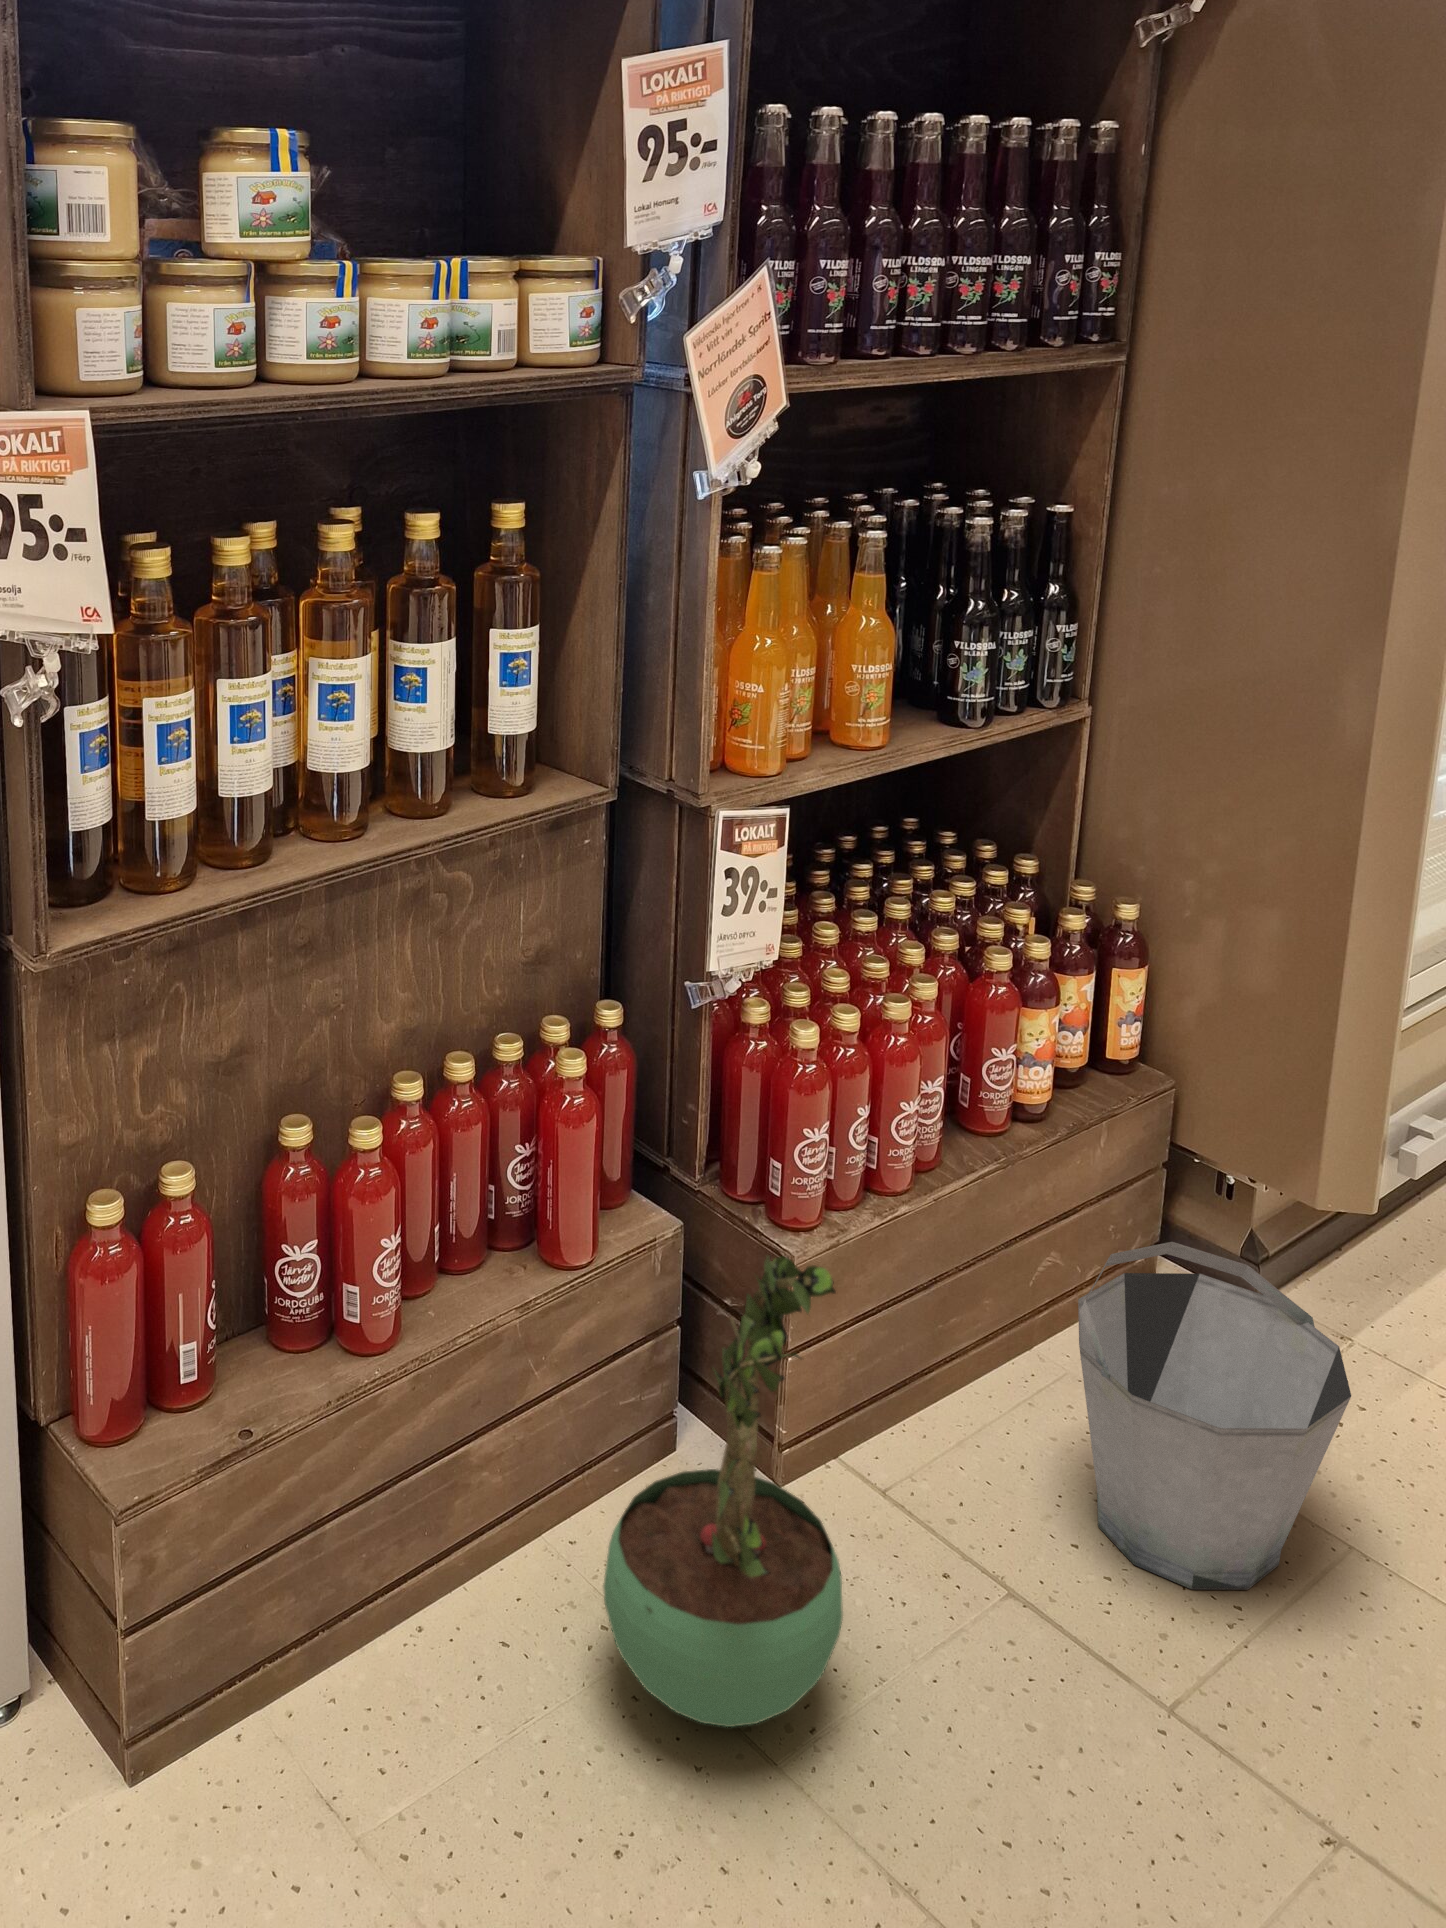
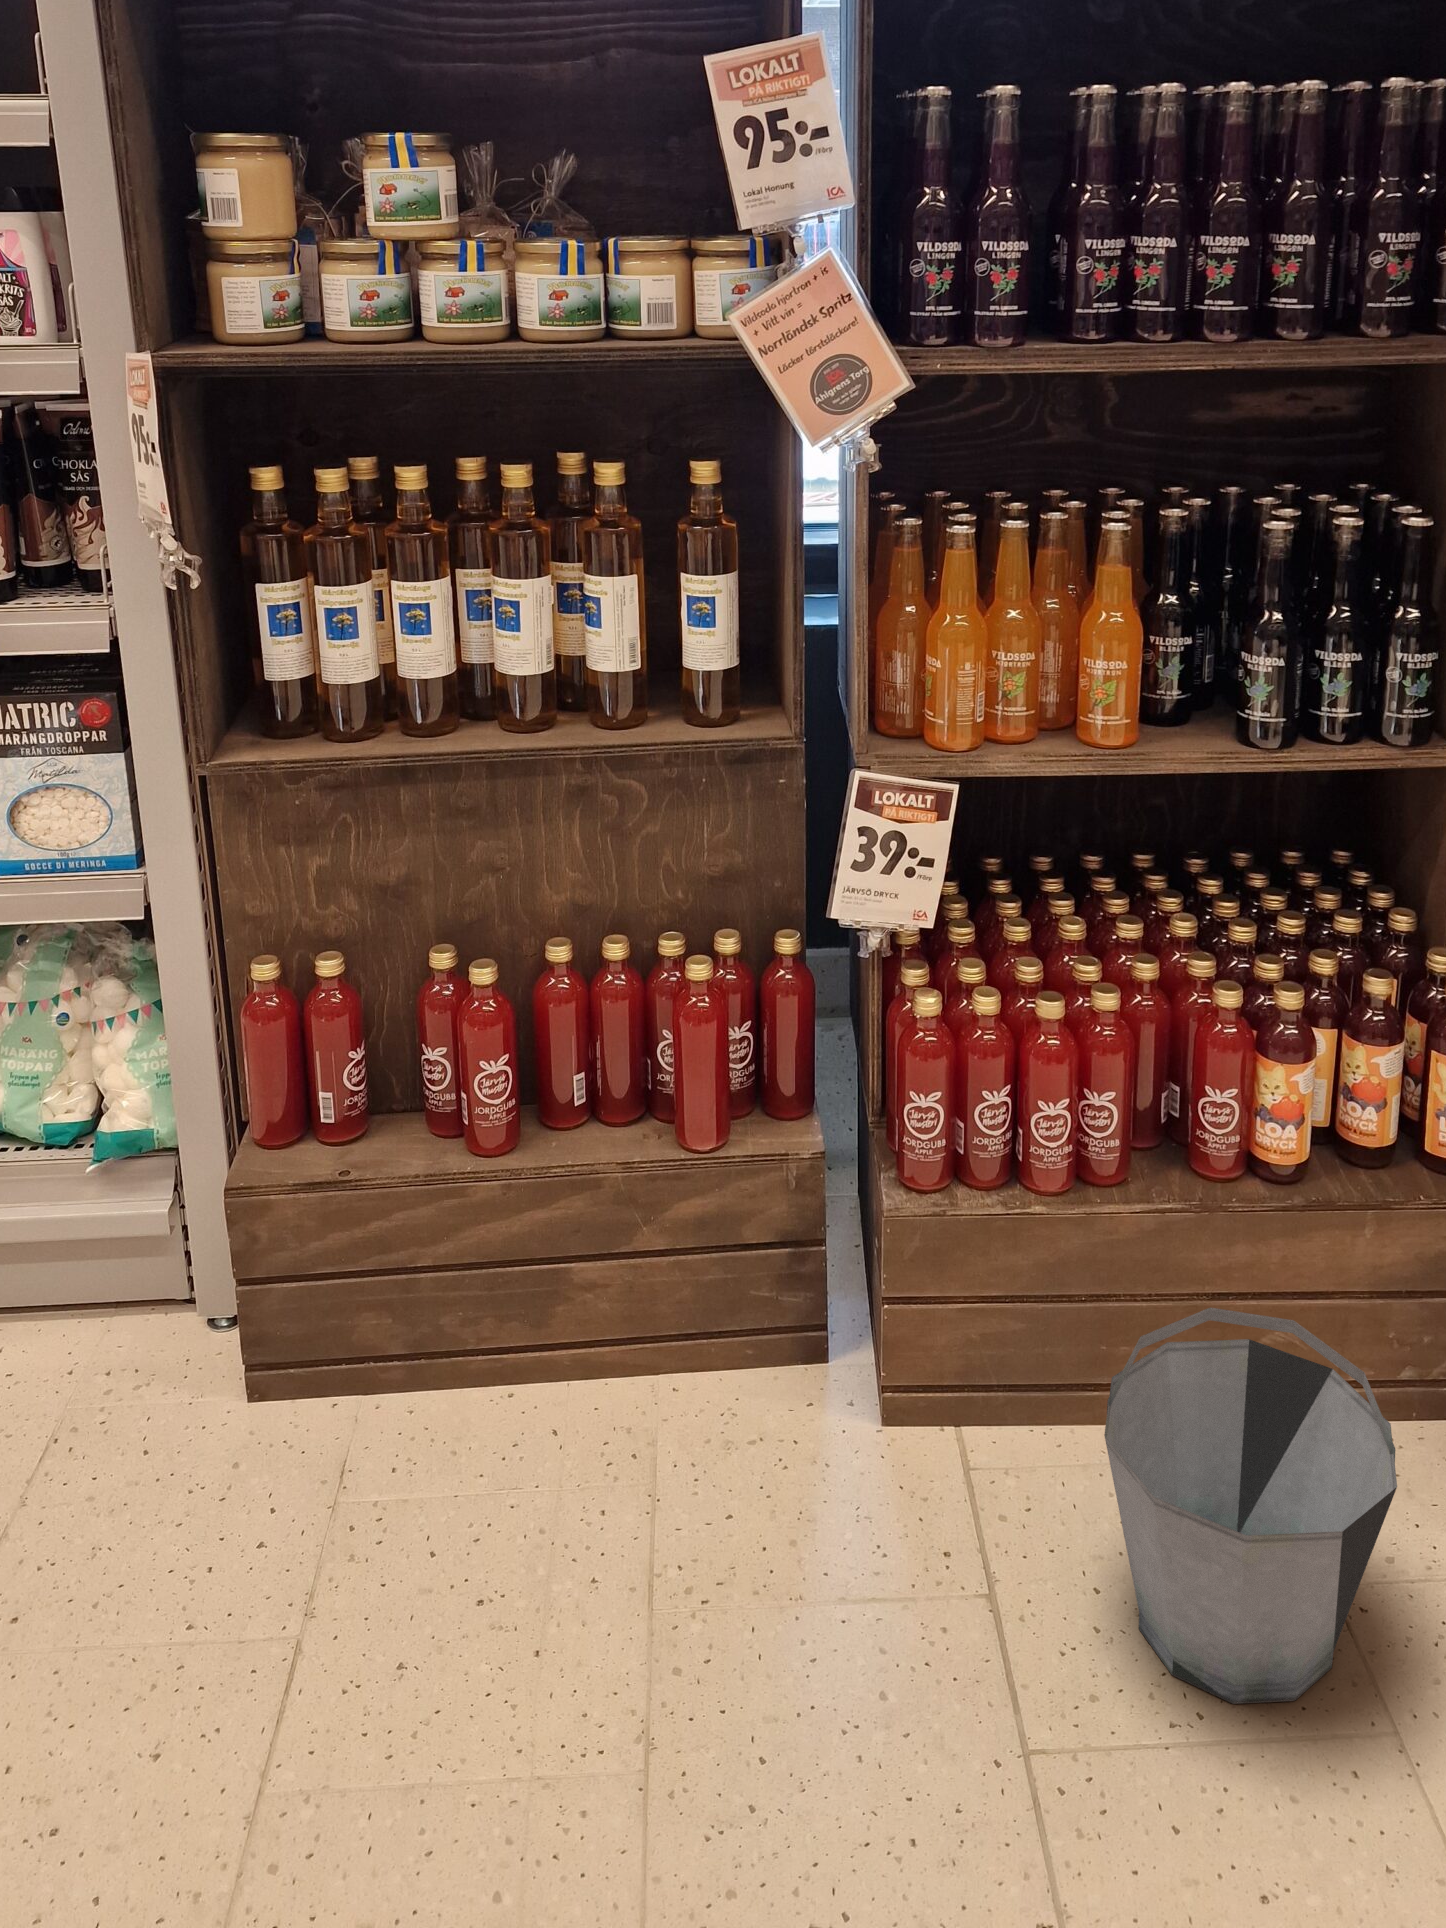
potted plant: present [603,1256,843,1727] -> none [550,1153,798,1572]

